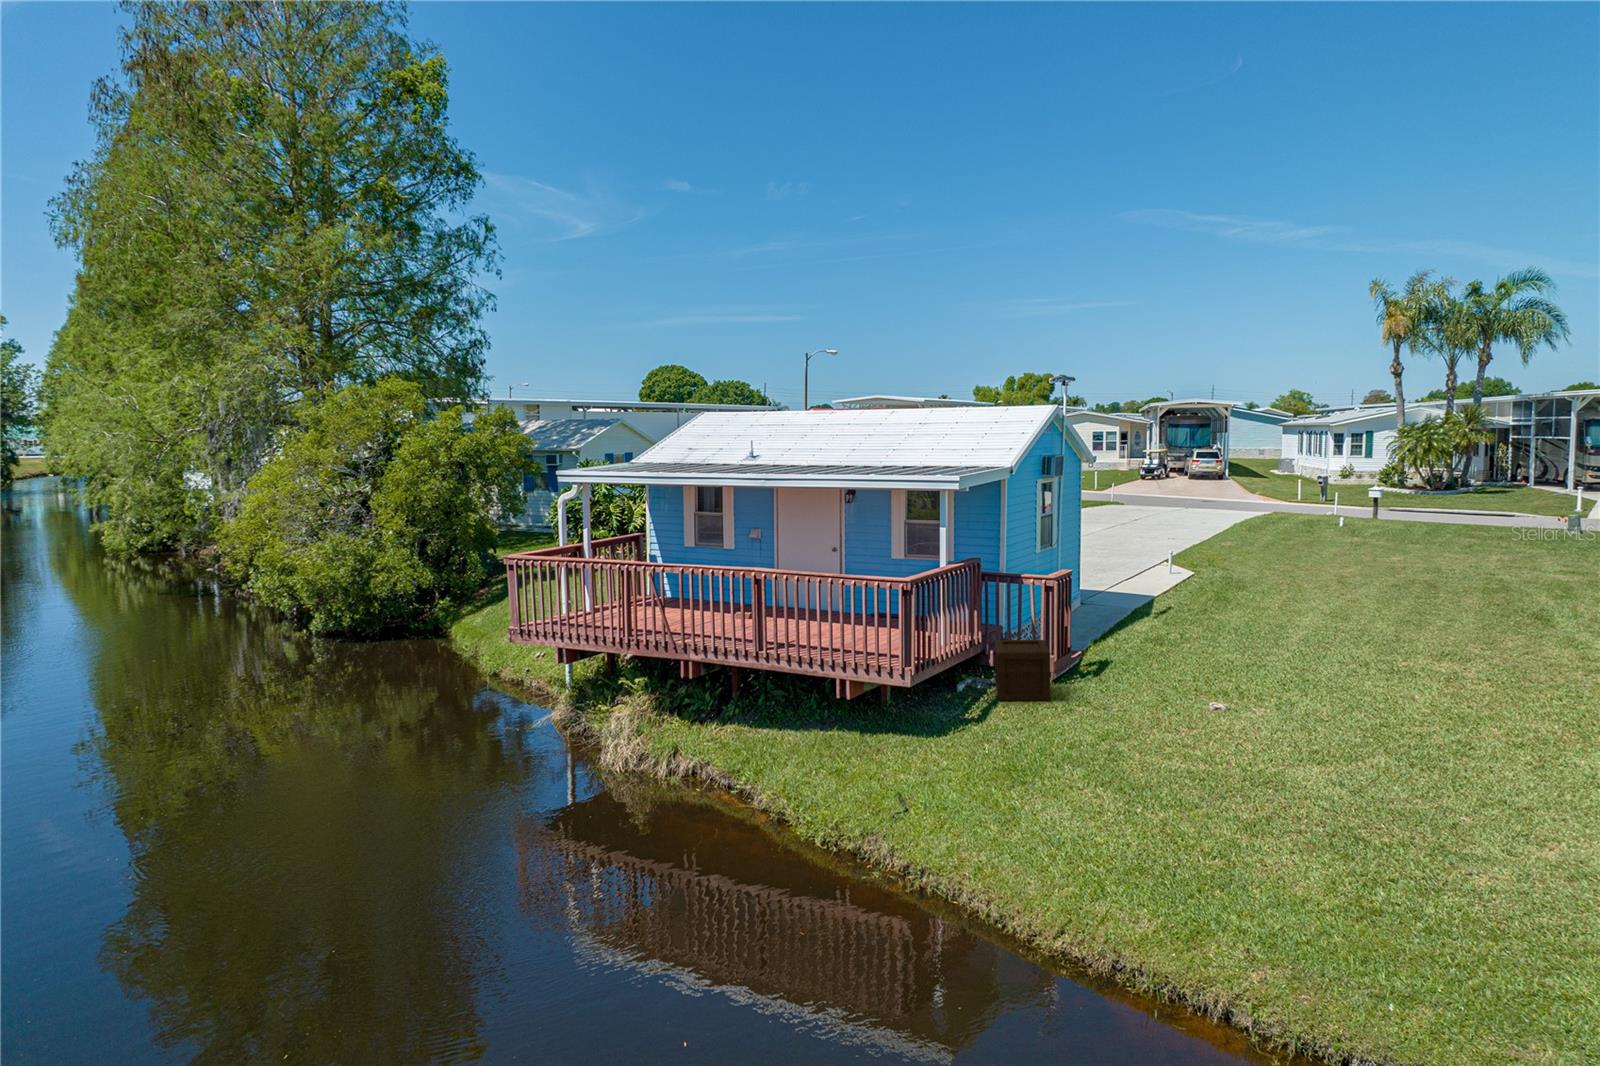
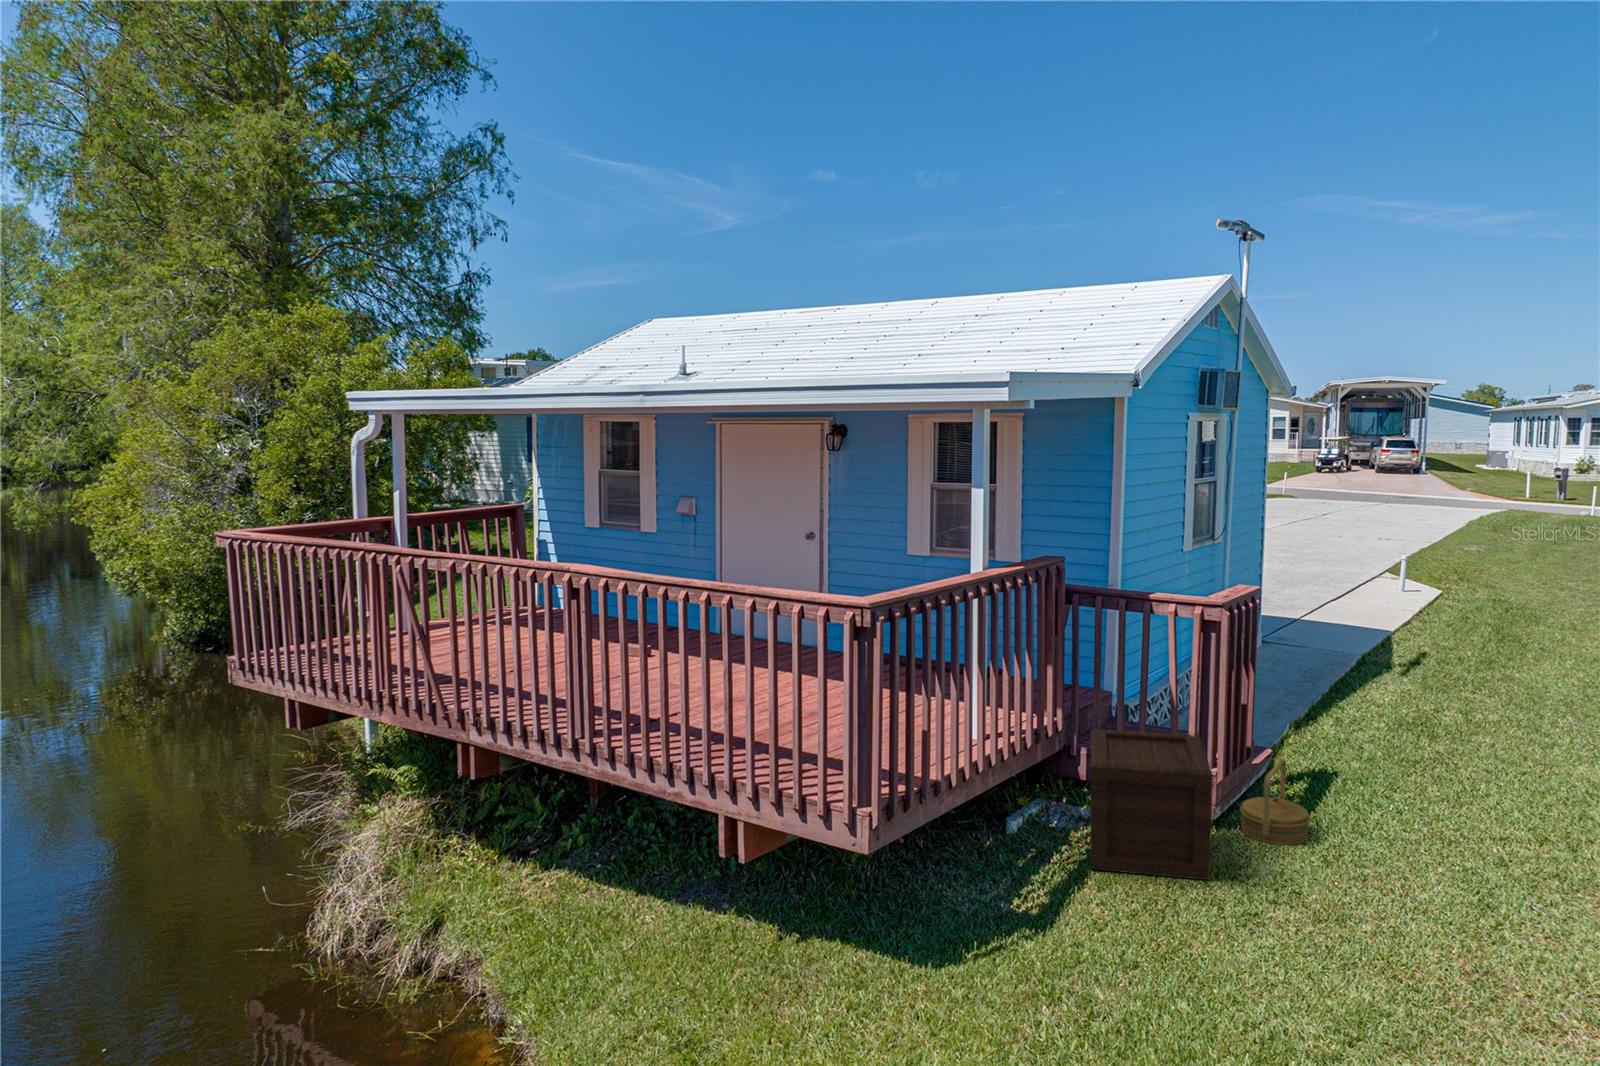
woven basket: none [1064,651,1095,689] -> present [1240,759,1310,845]

